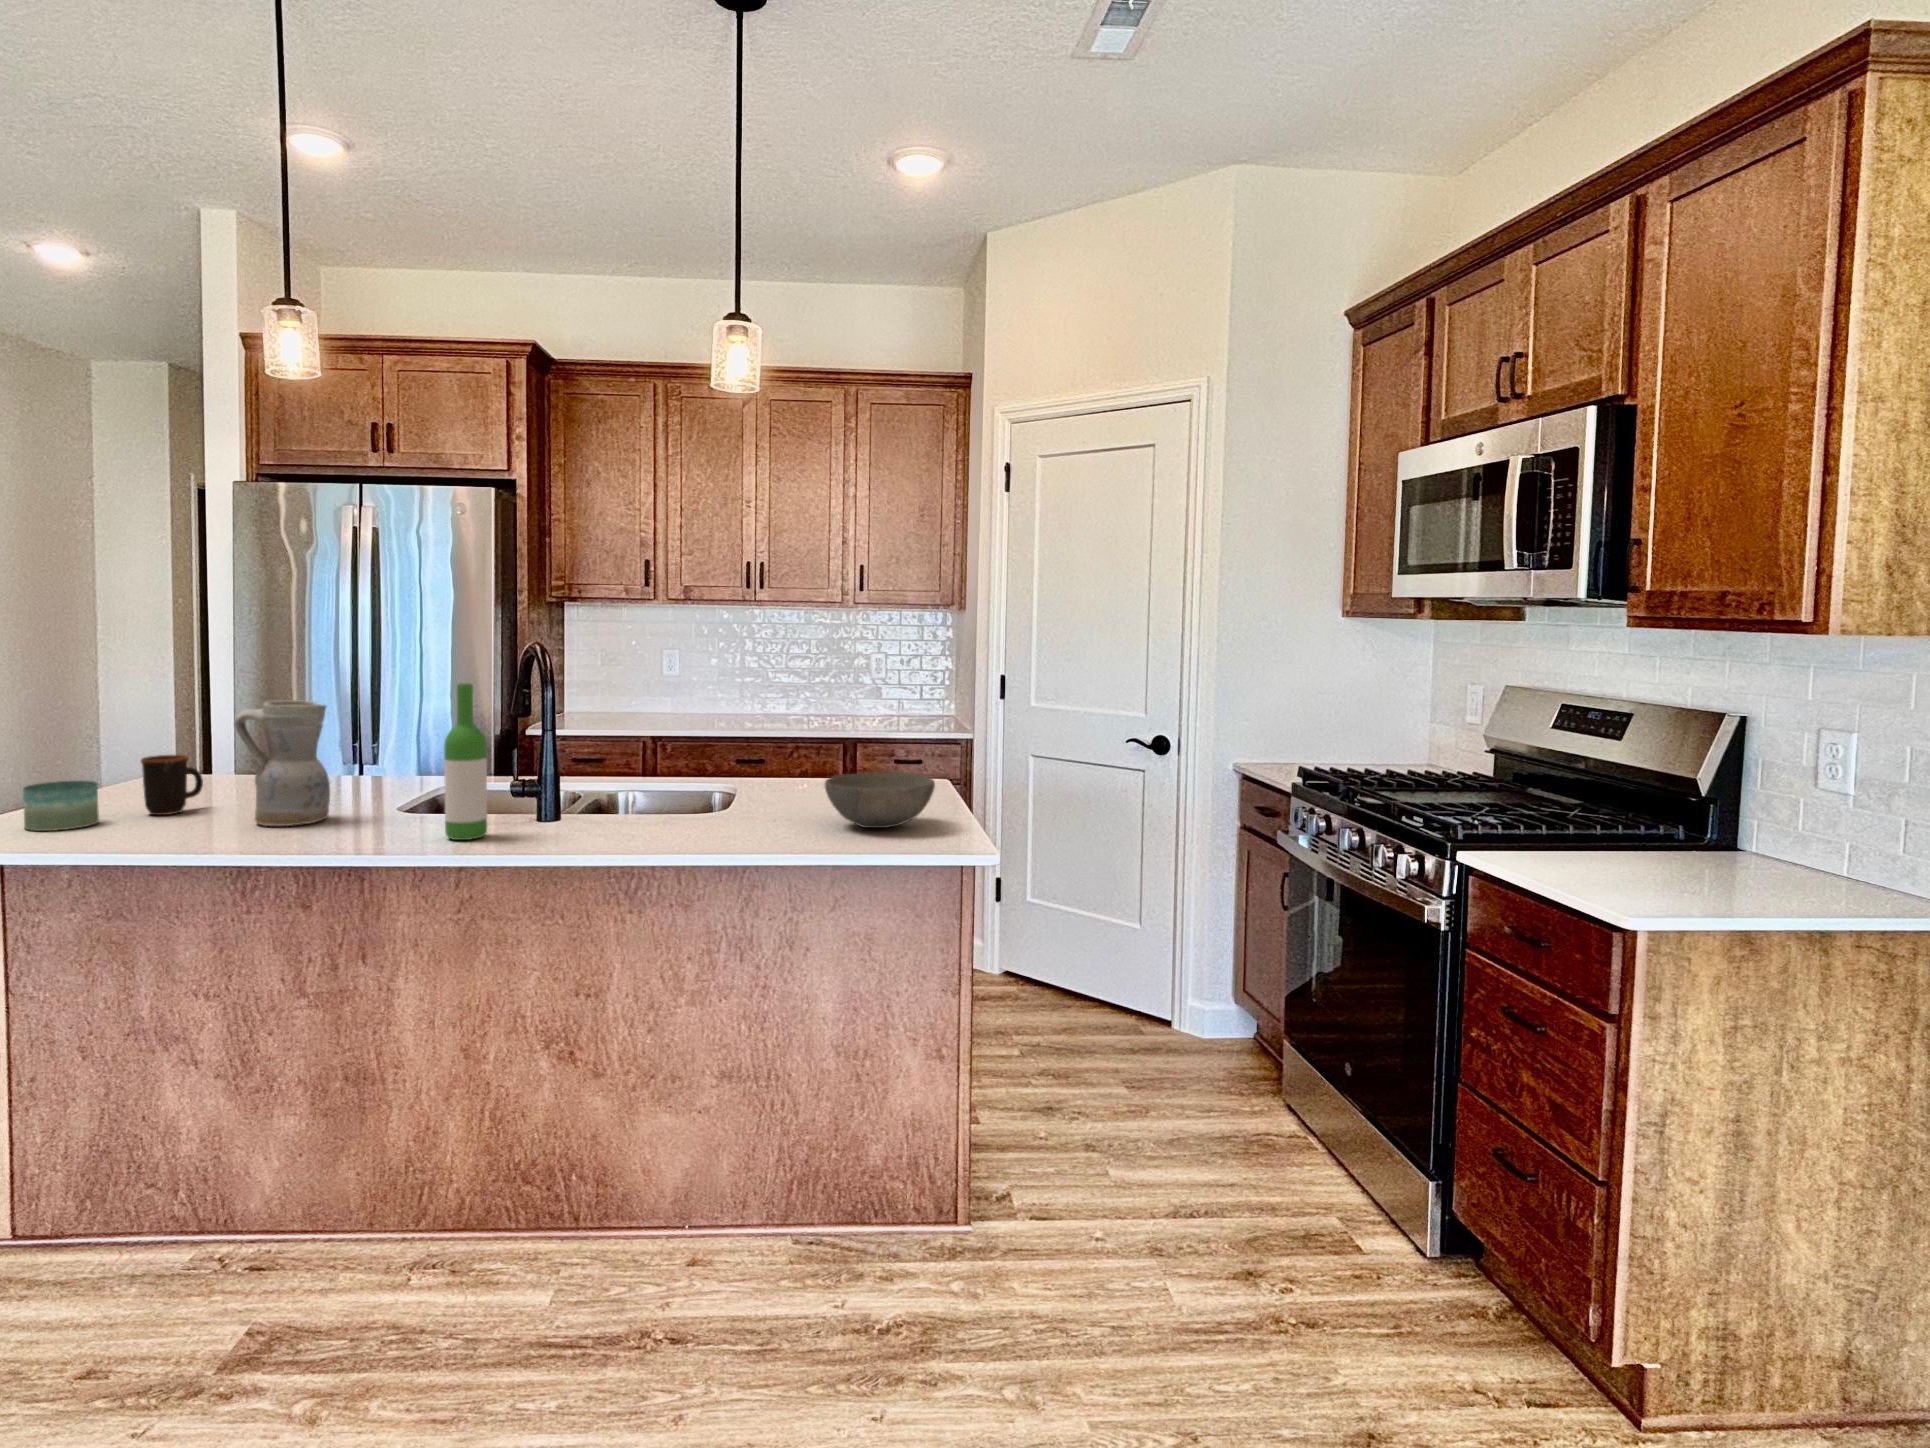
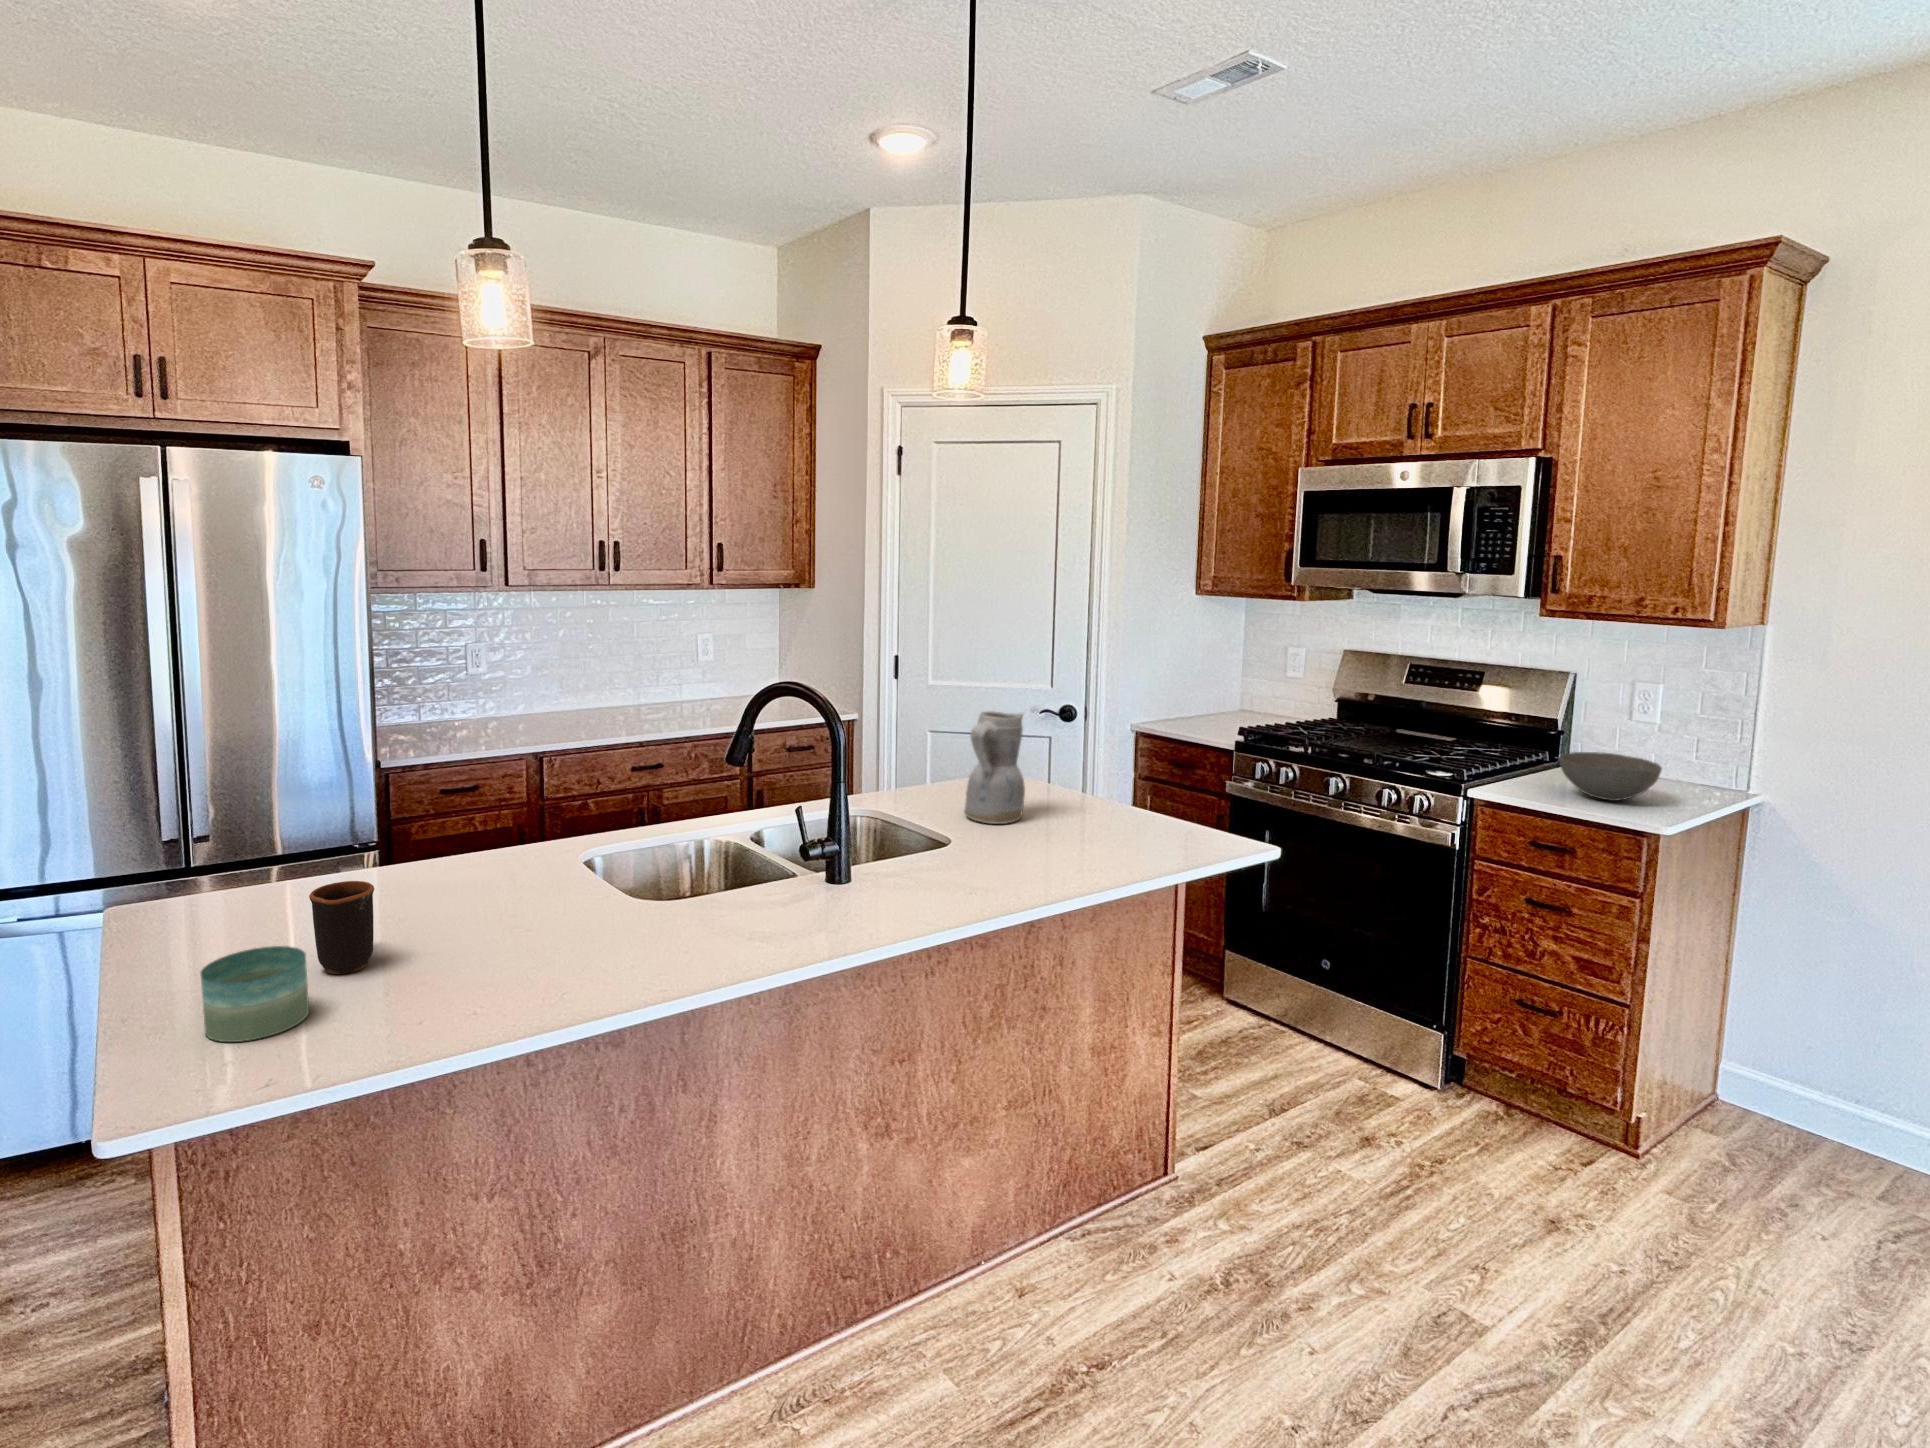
wine bottle: present [444,683,487,840] -> none [810,748,856,929]
ceramic pitcher: present [234,700,330,826] -> present [964,711,1025,824]
bowl: present [825,772,935,828] -> present [1559,752,1662,801]

